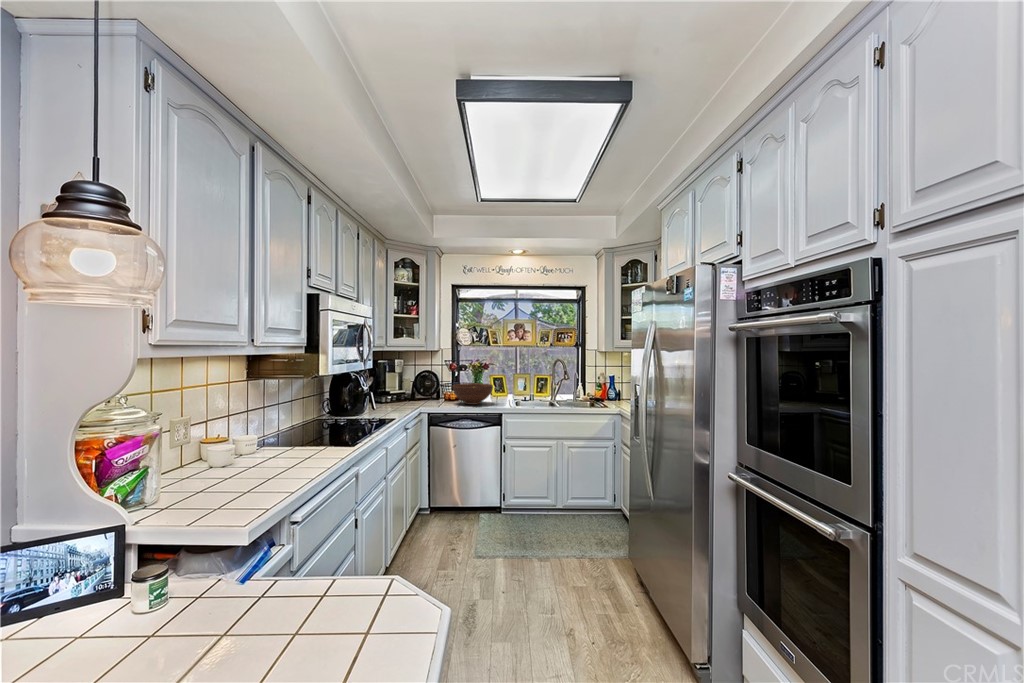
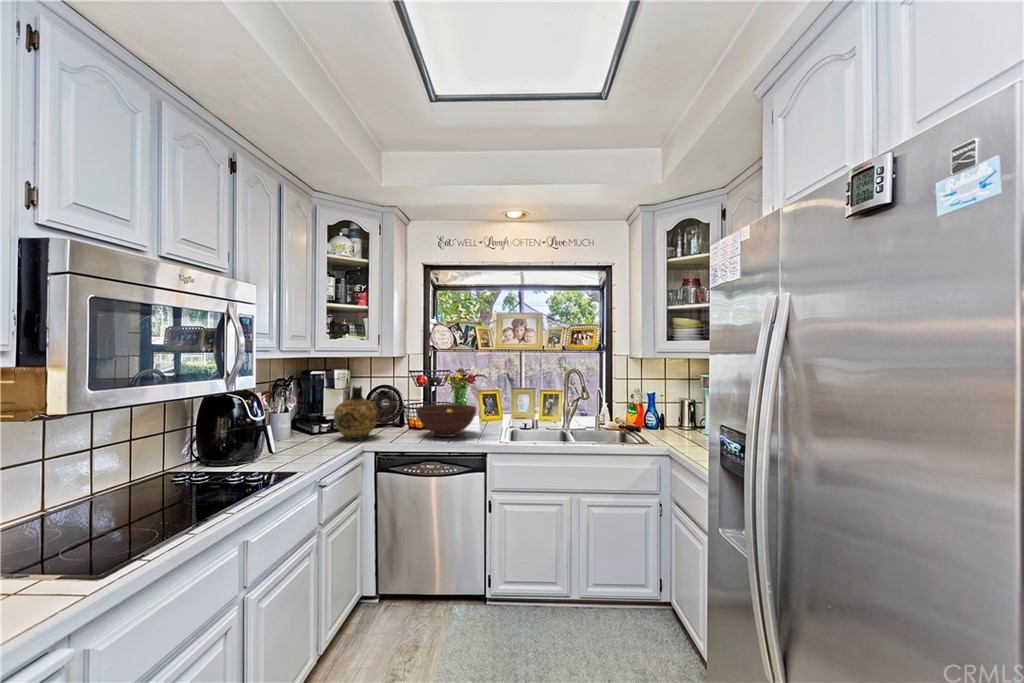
ceramic jug: none [399,370,428,406] -> present [334,386,379,440]

